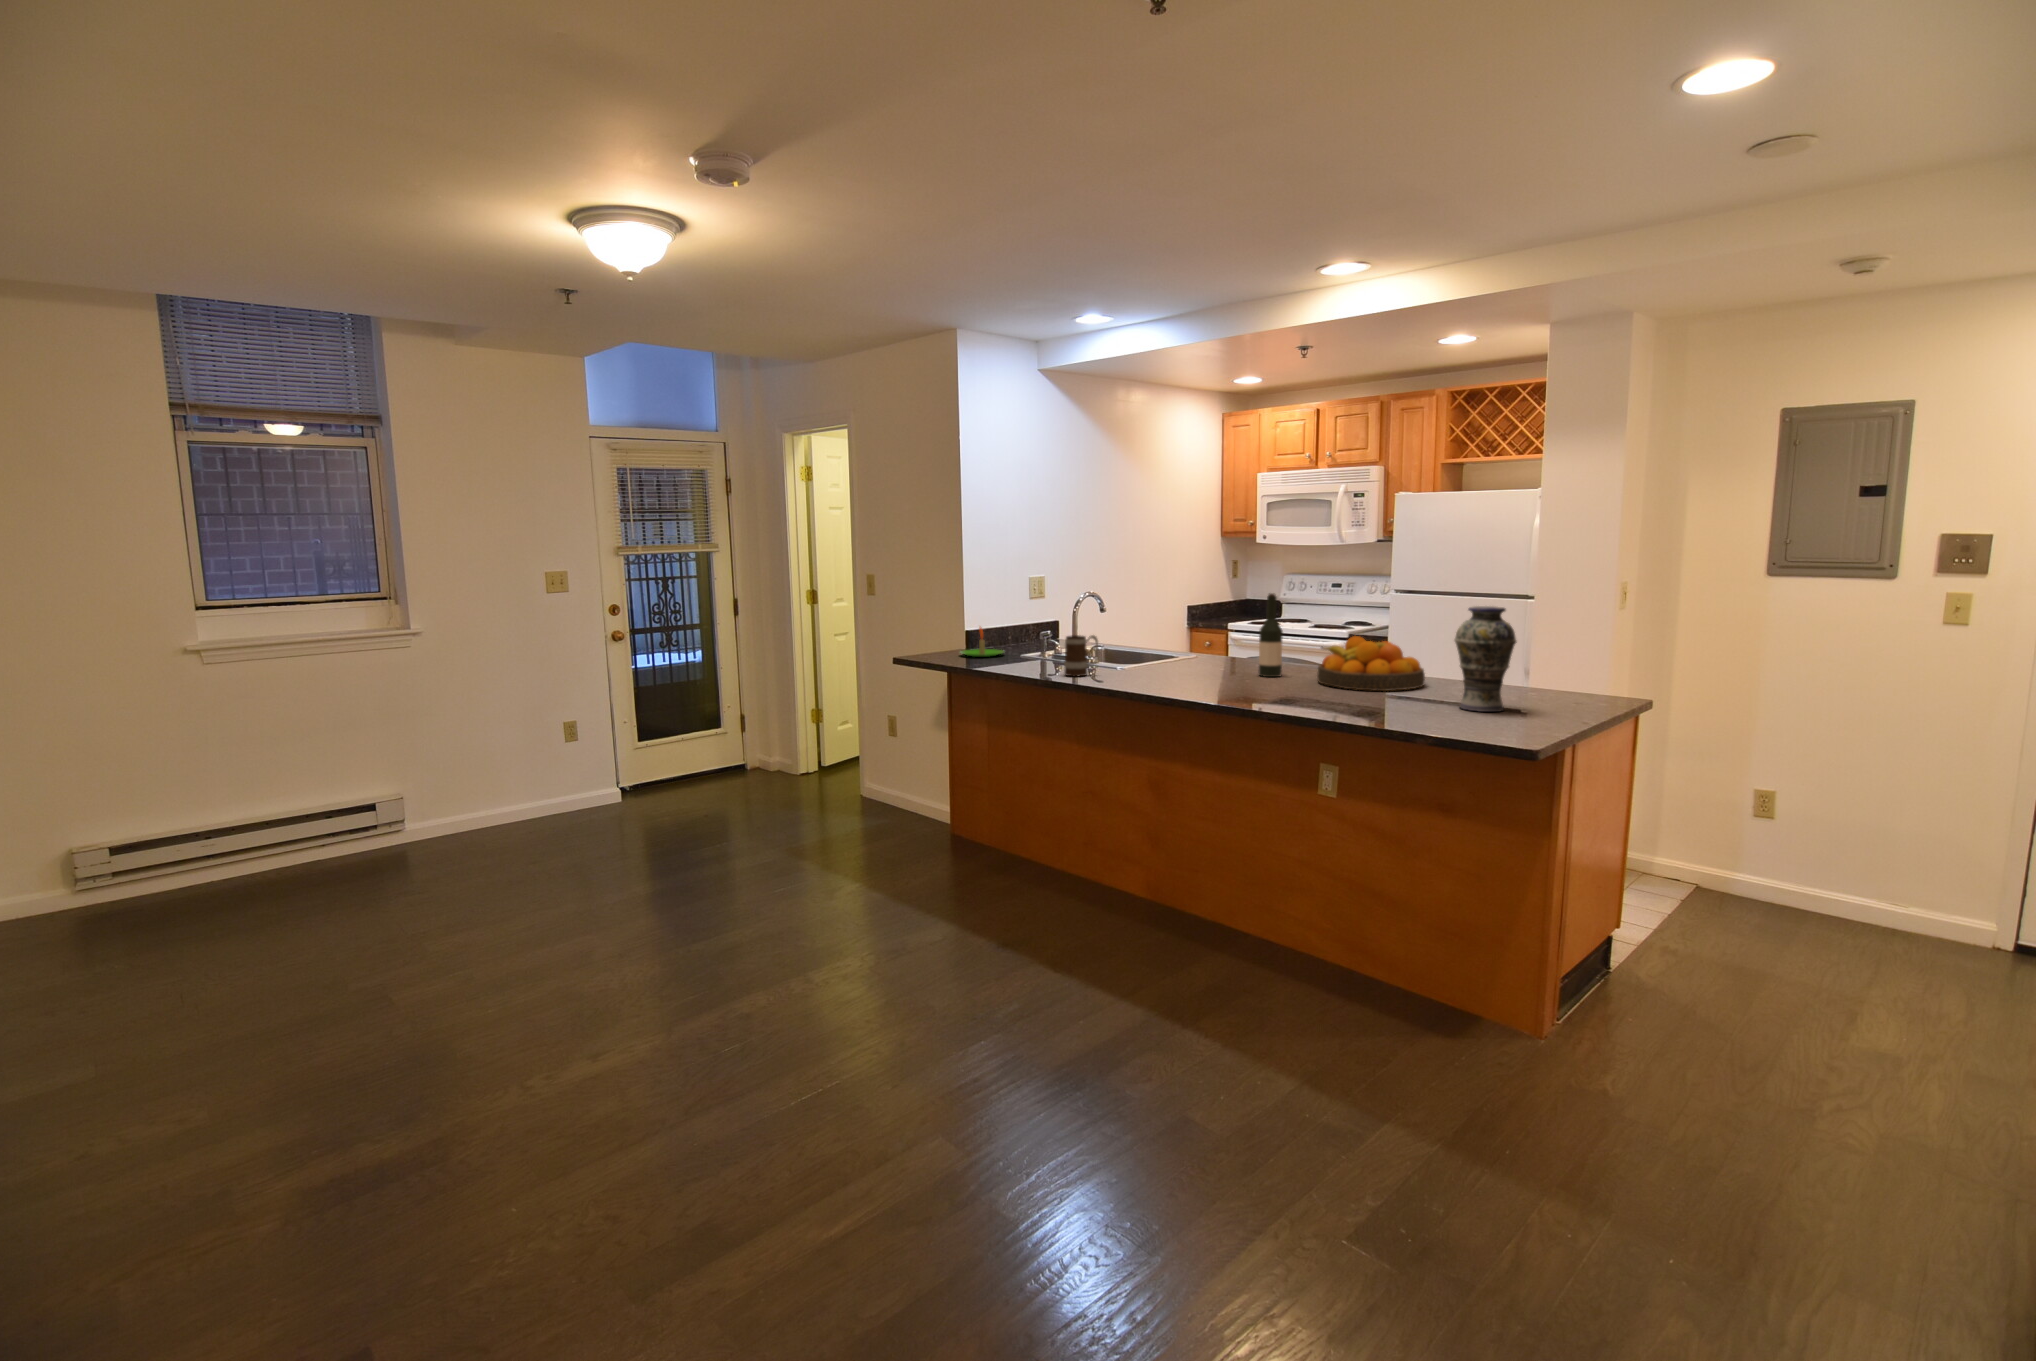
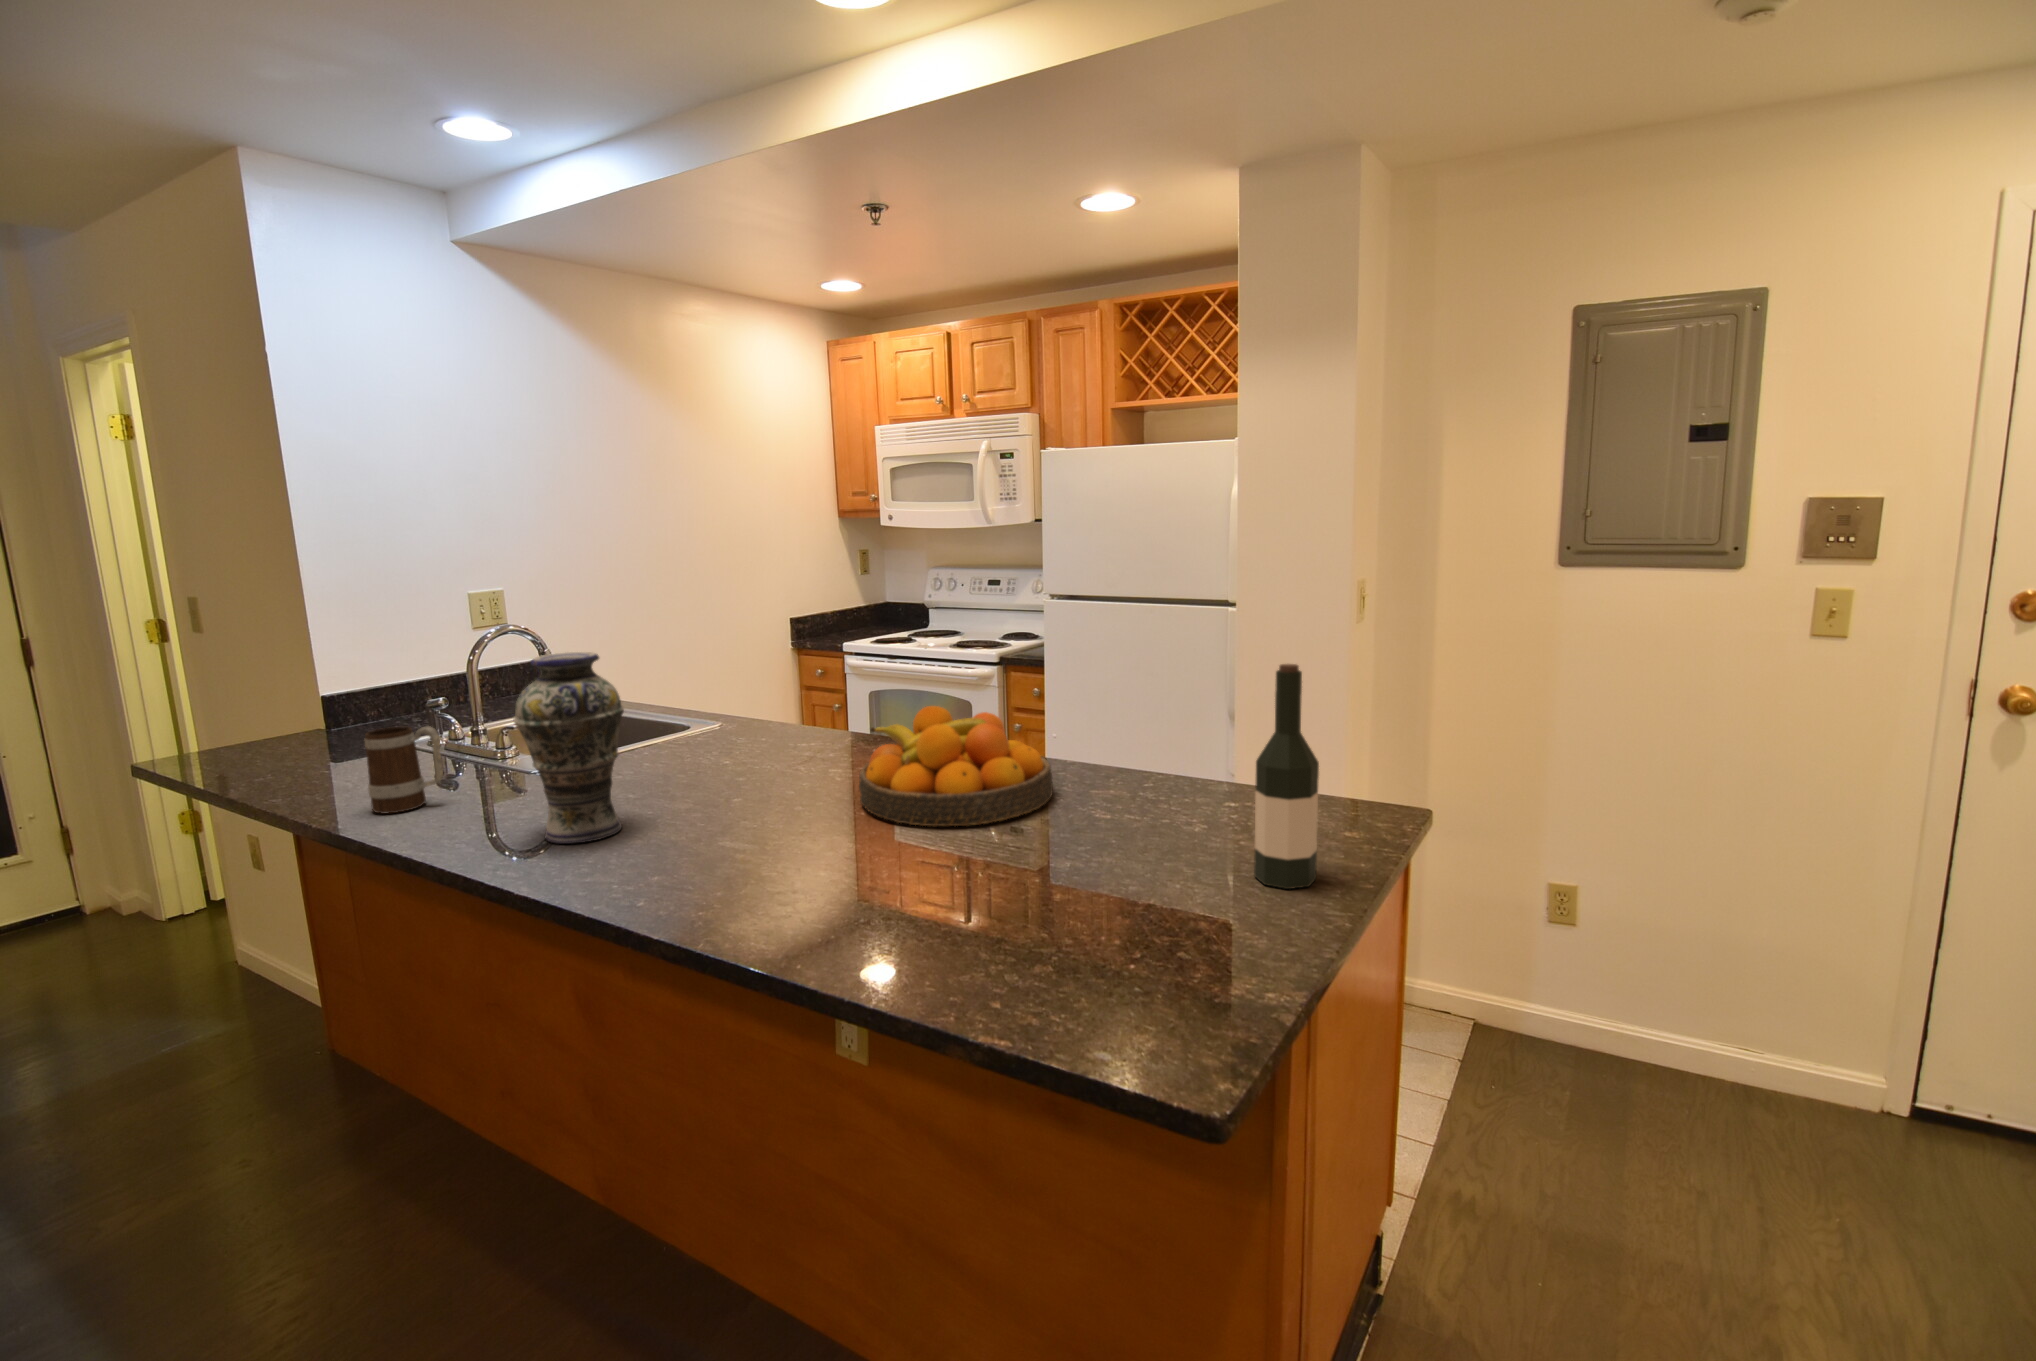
wine bottle: present [1259,593,1283,677] -> present [1254,664,1319,889]
vase: present [1455,606,1517,712] -> present [513,652,624,844]
candle: present [961,627,1004,657] -> none [270,692,372,751]

